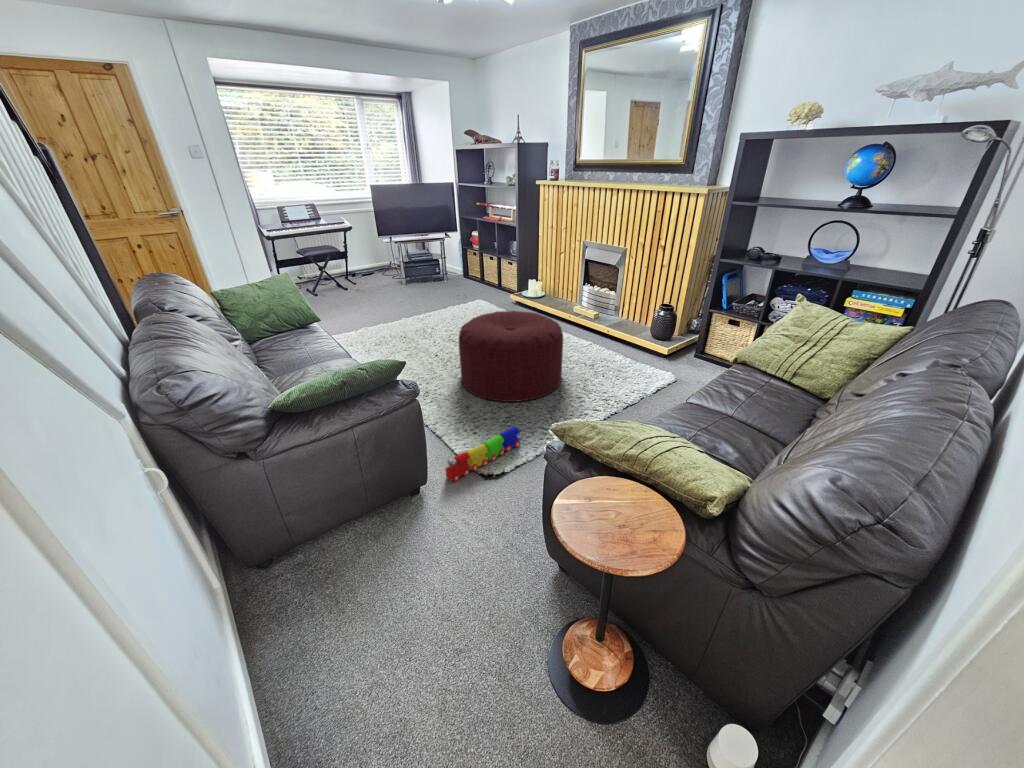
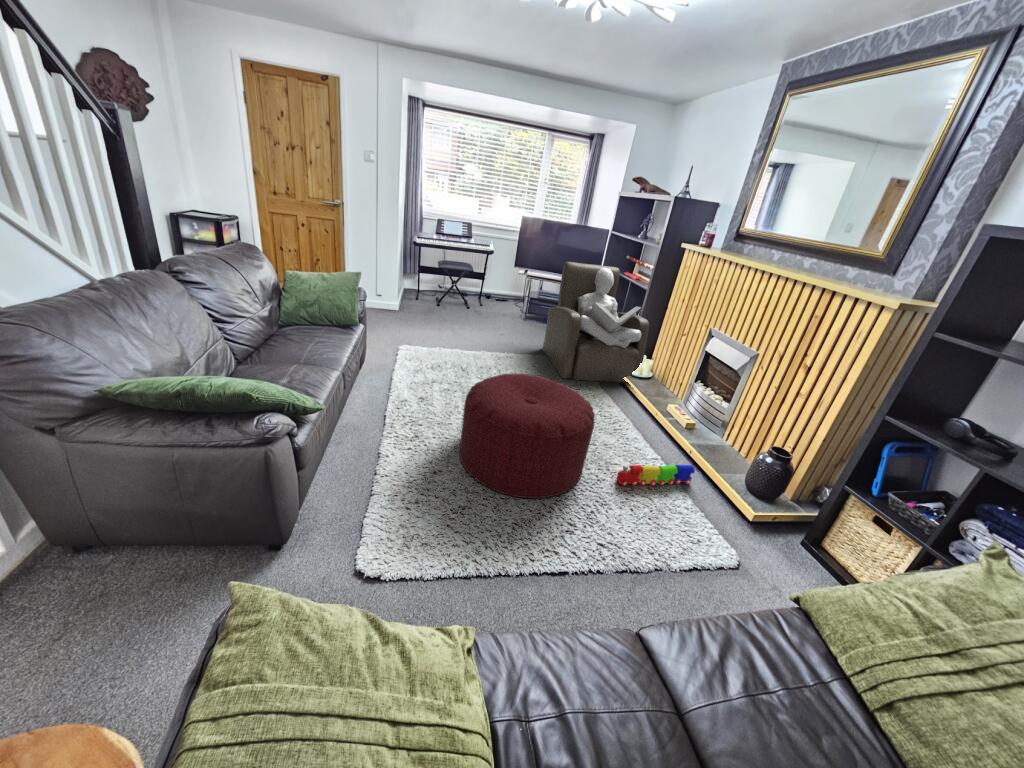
armchair: none [441,214,536,319] -> present [542,262,649,382]
toy train: present [445,426,520,481] -> present [617,465,695,486]

